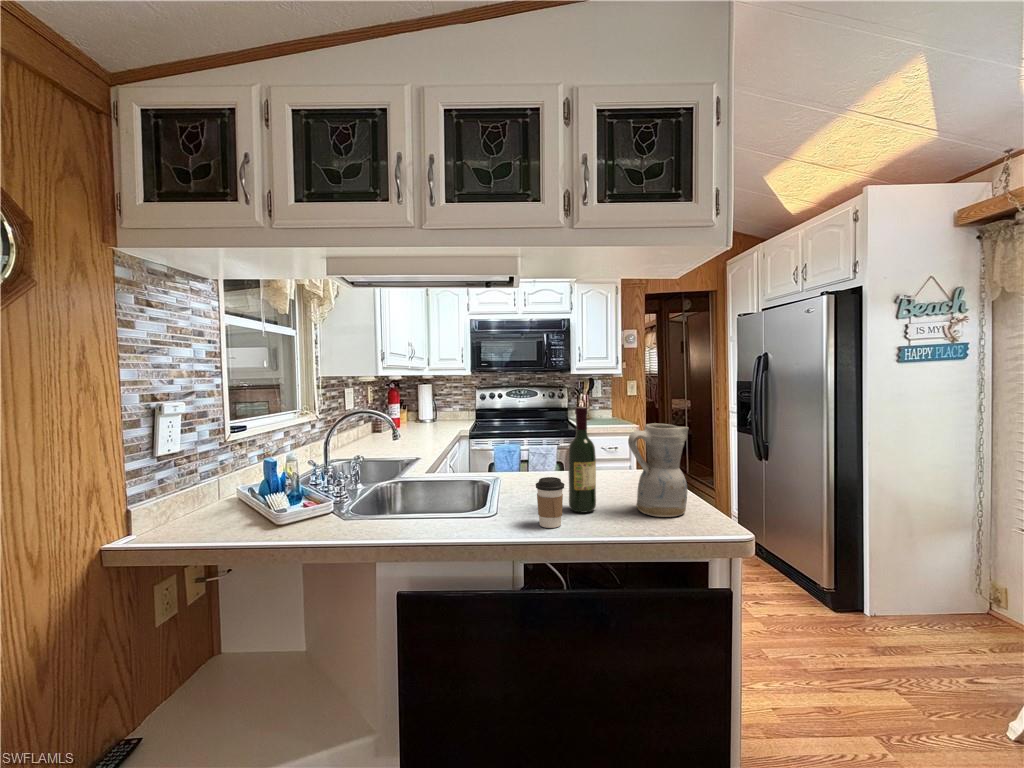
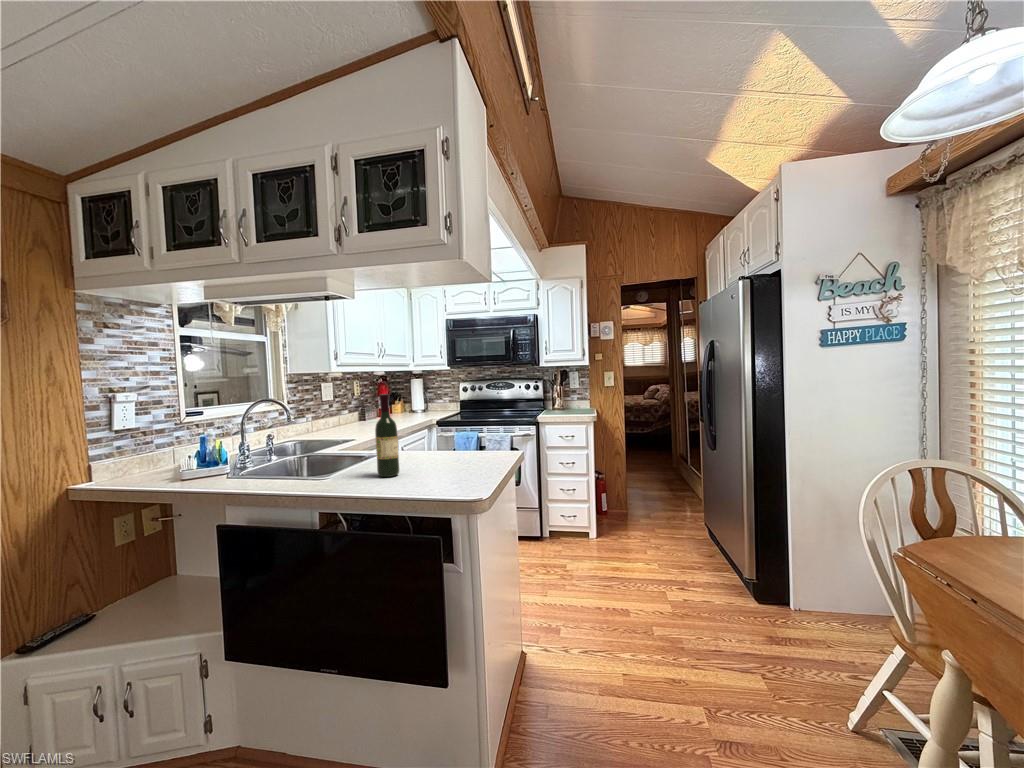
ceramic pitcher: present [628,423,689,517] -> none [412,407,463,481]
coffee cup: present [536,477,565,528] -> none [331,448,354,485]

